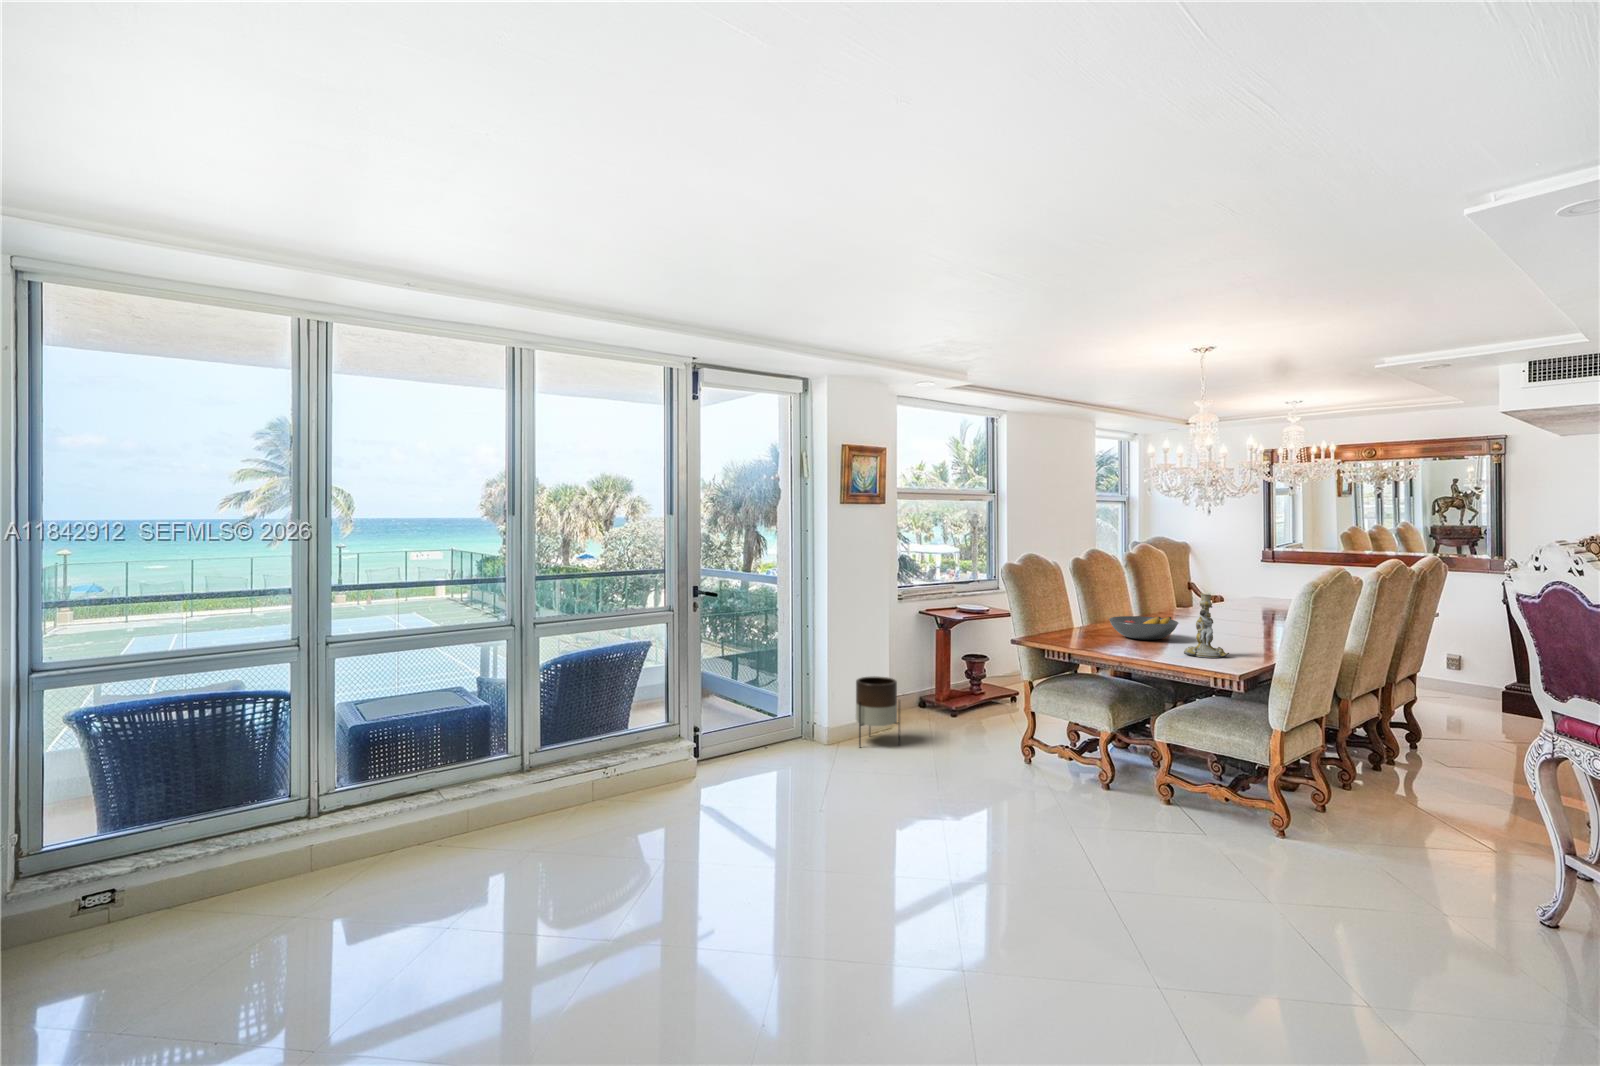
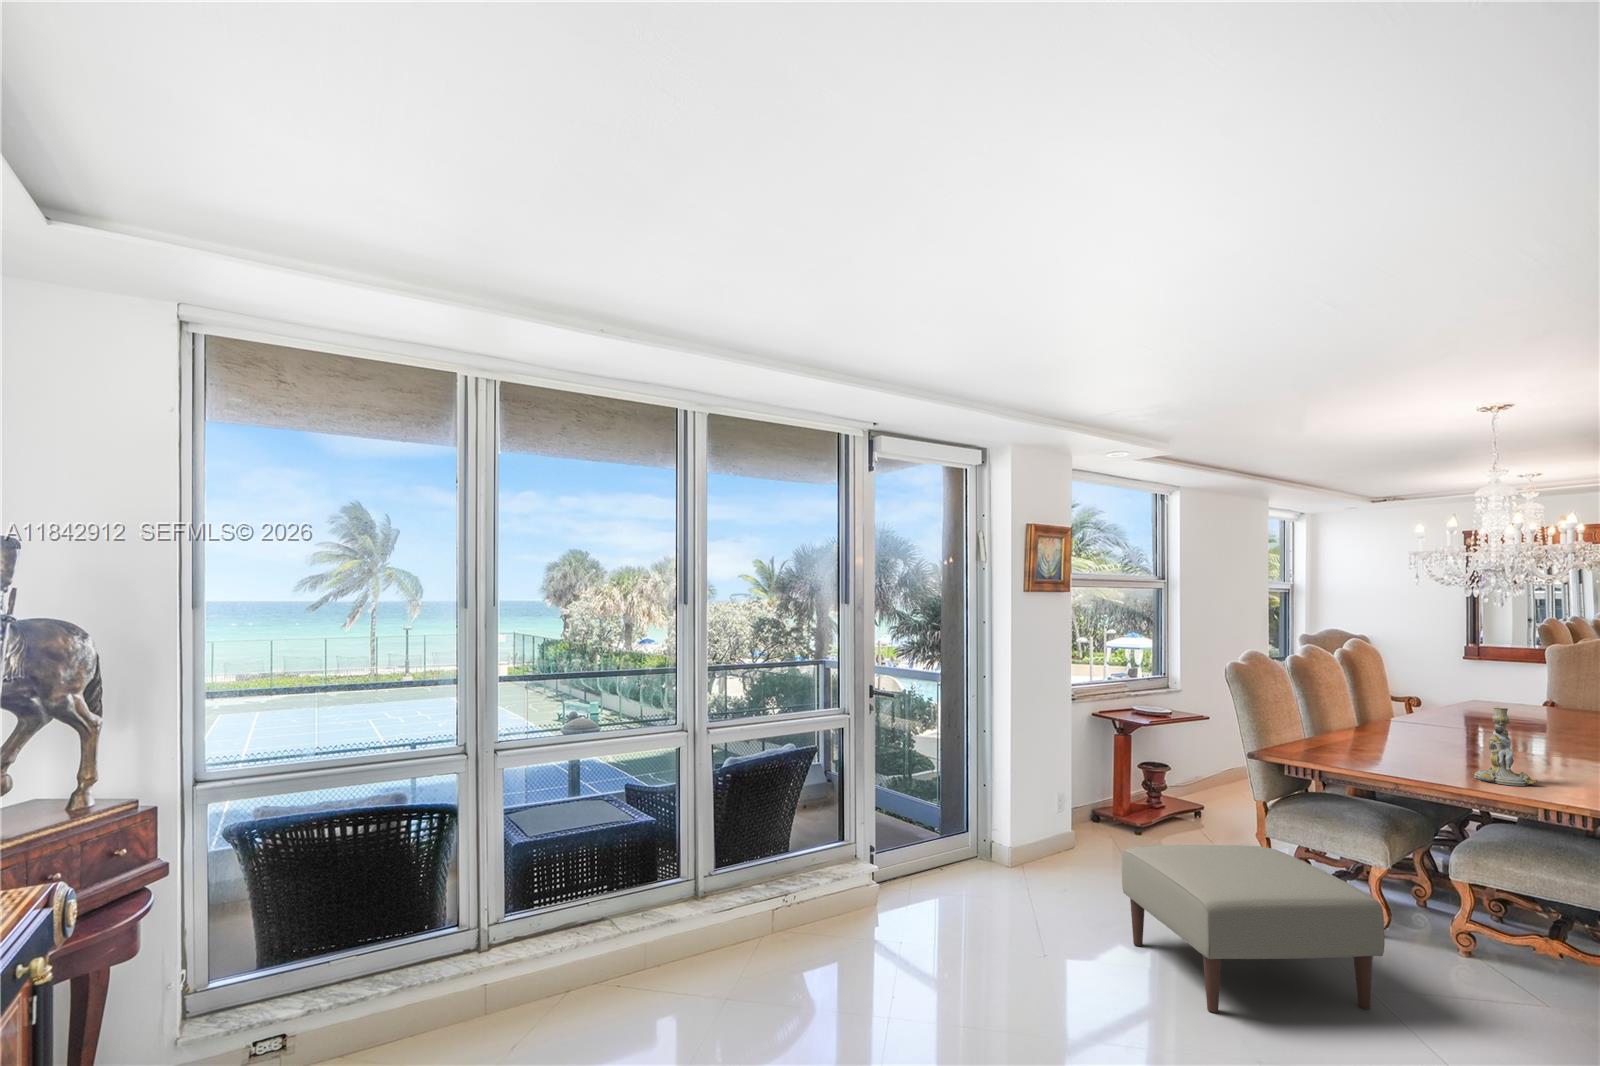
fruit bowl: present [1109,616,1178,640] -> none [1354,728,1447,758]
planter: present [856,676,900,746] -> none [1042,789,1097,875]
ottoman: none [891,715,1075,845] -> present [1122,845,1385,1012]

